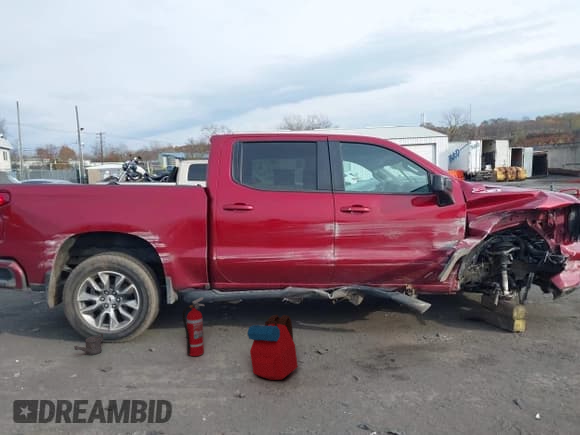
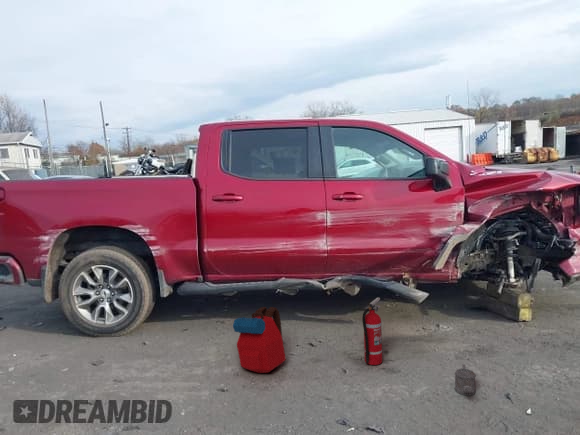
fire extinguisher: present [182,297,204,356] -> present [362,297,382,365]
watering can: present [74,334,103,355] -> present [455,365,476,396]

